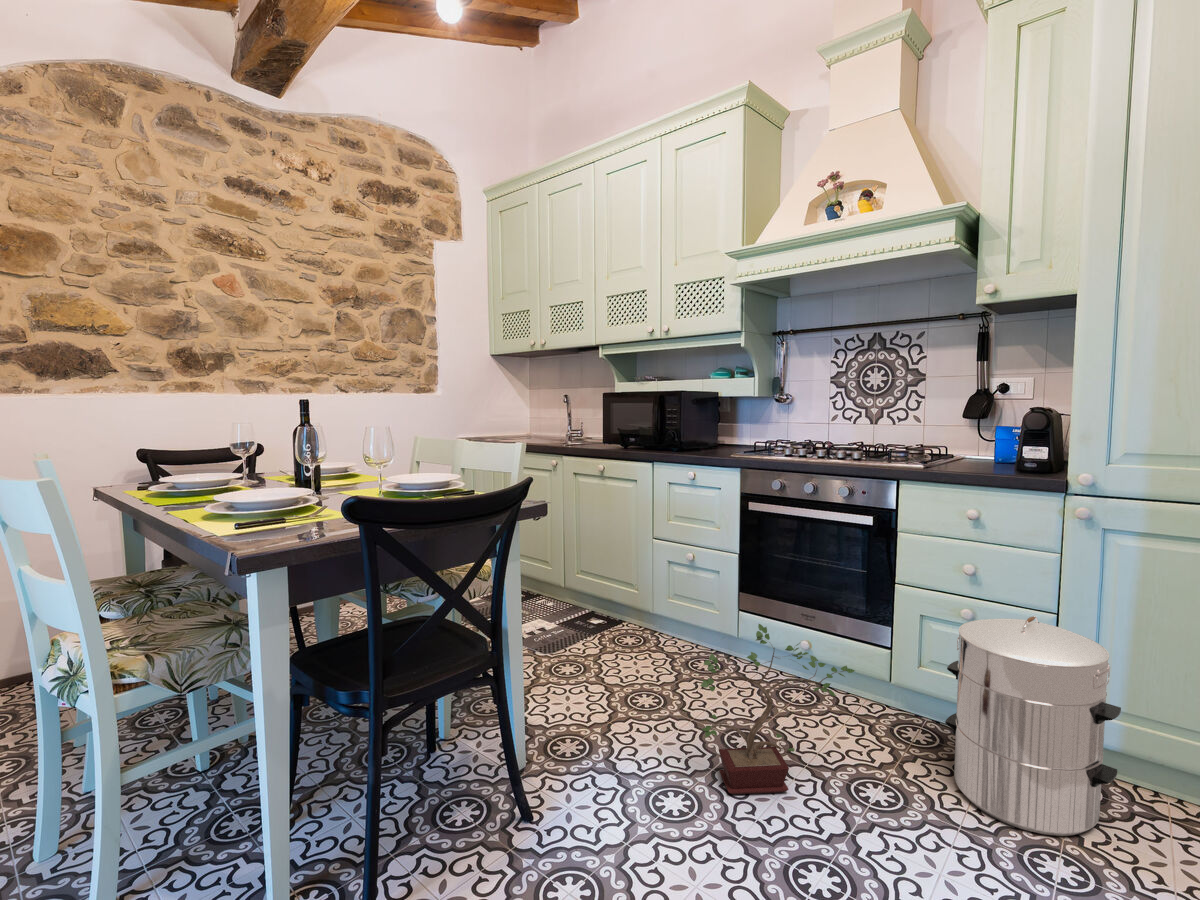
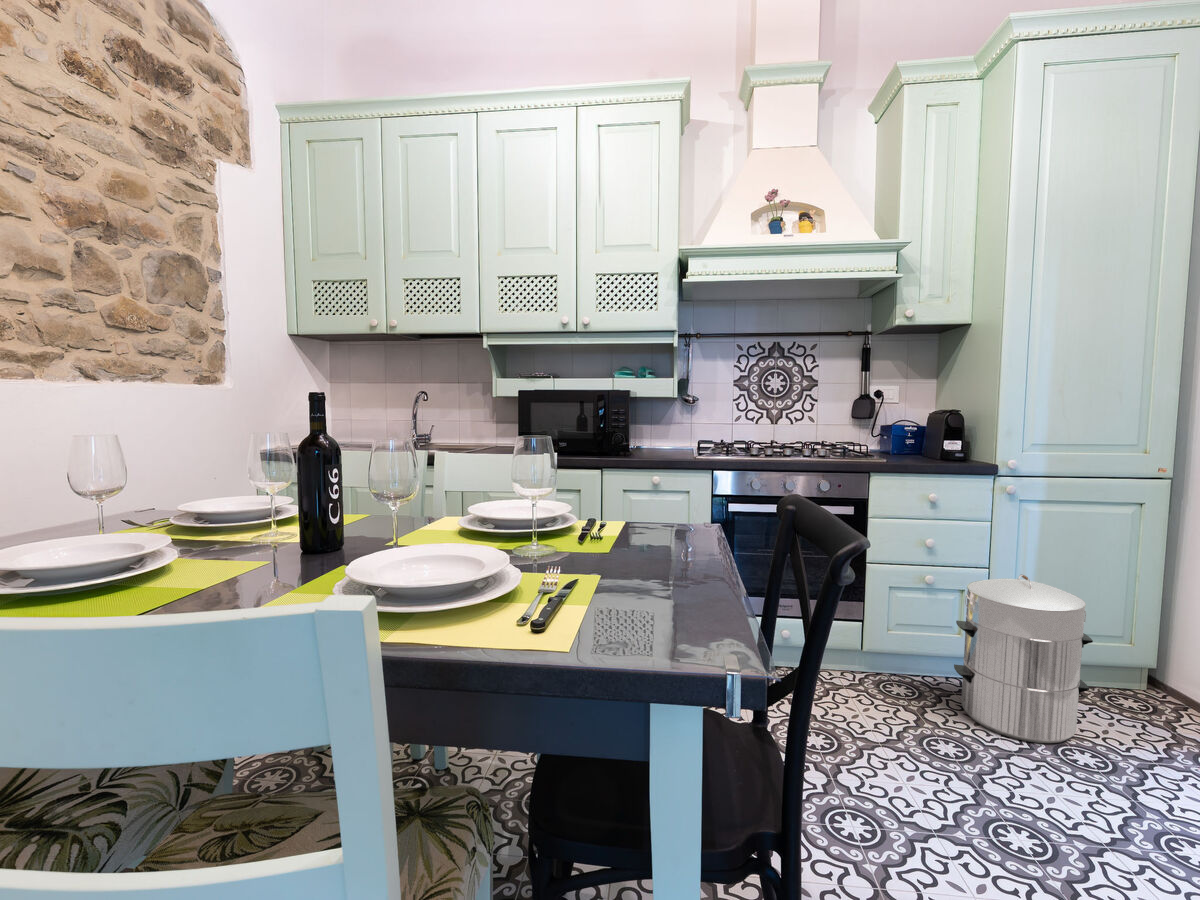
potted plant: present [700,624,855,794] -> none [855,623,956,801]

